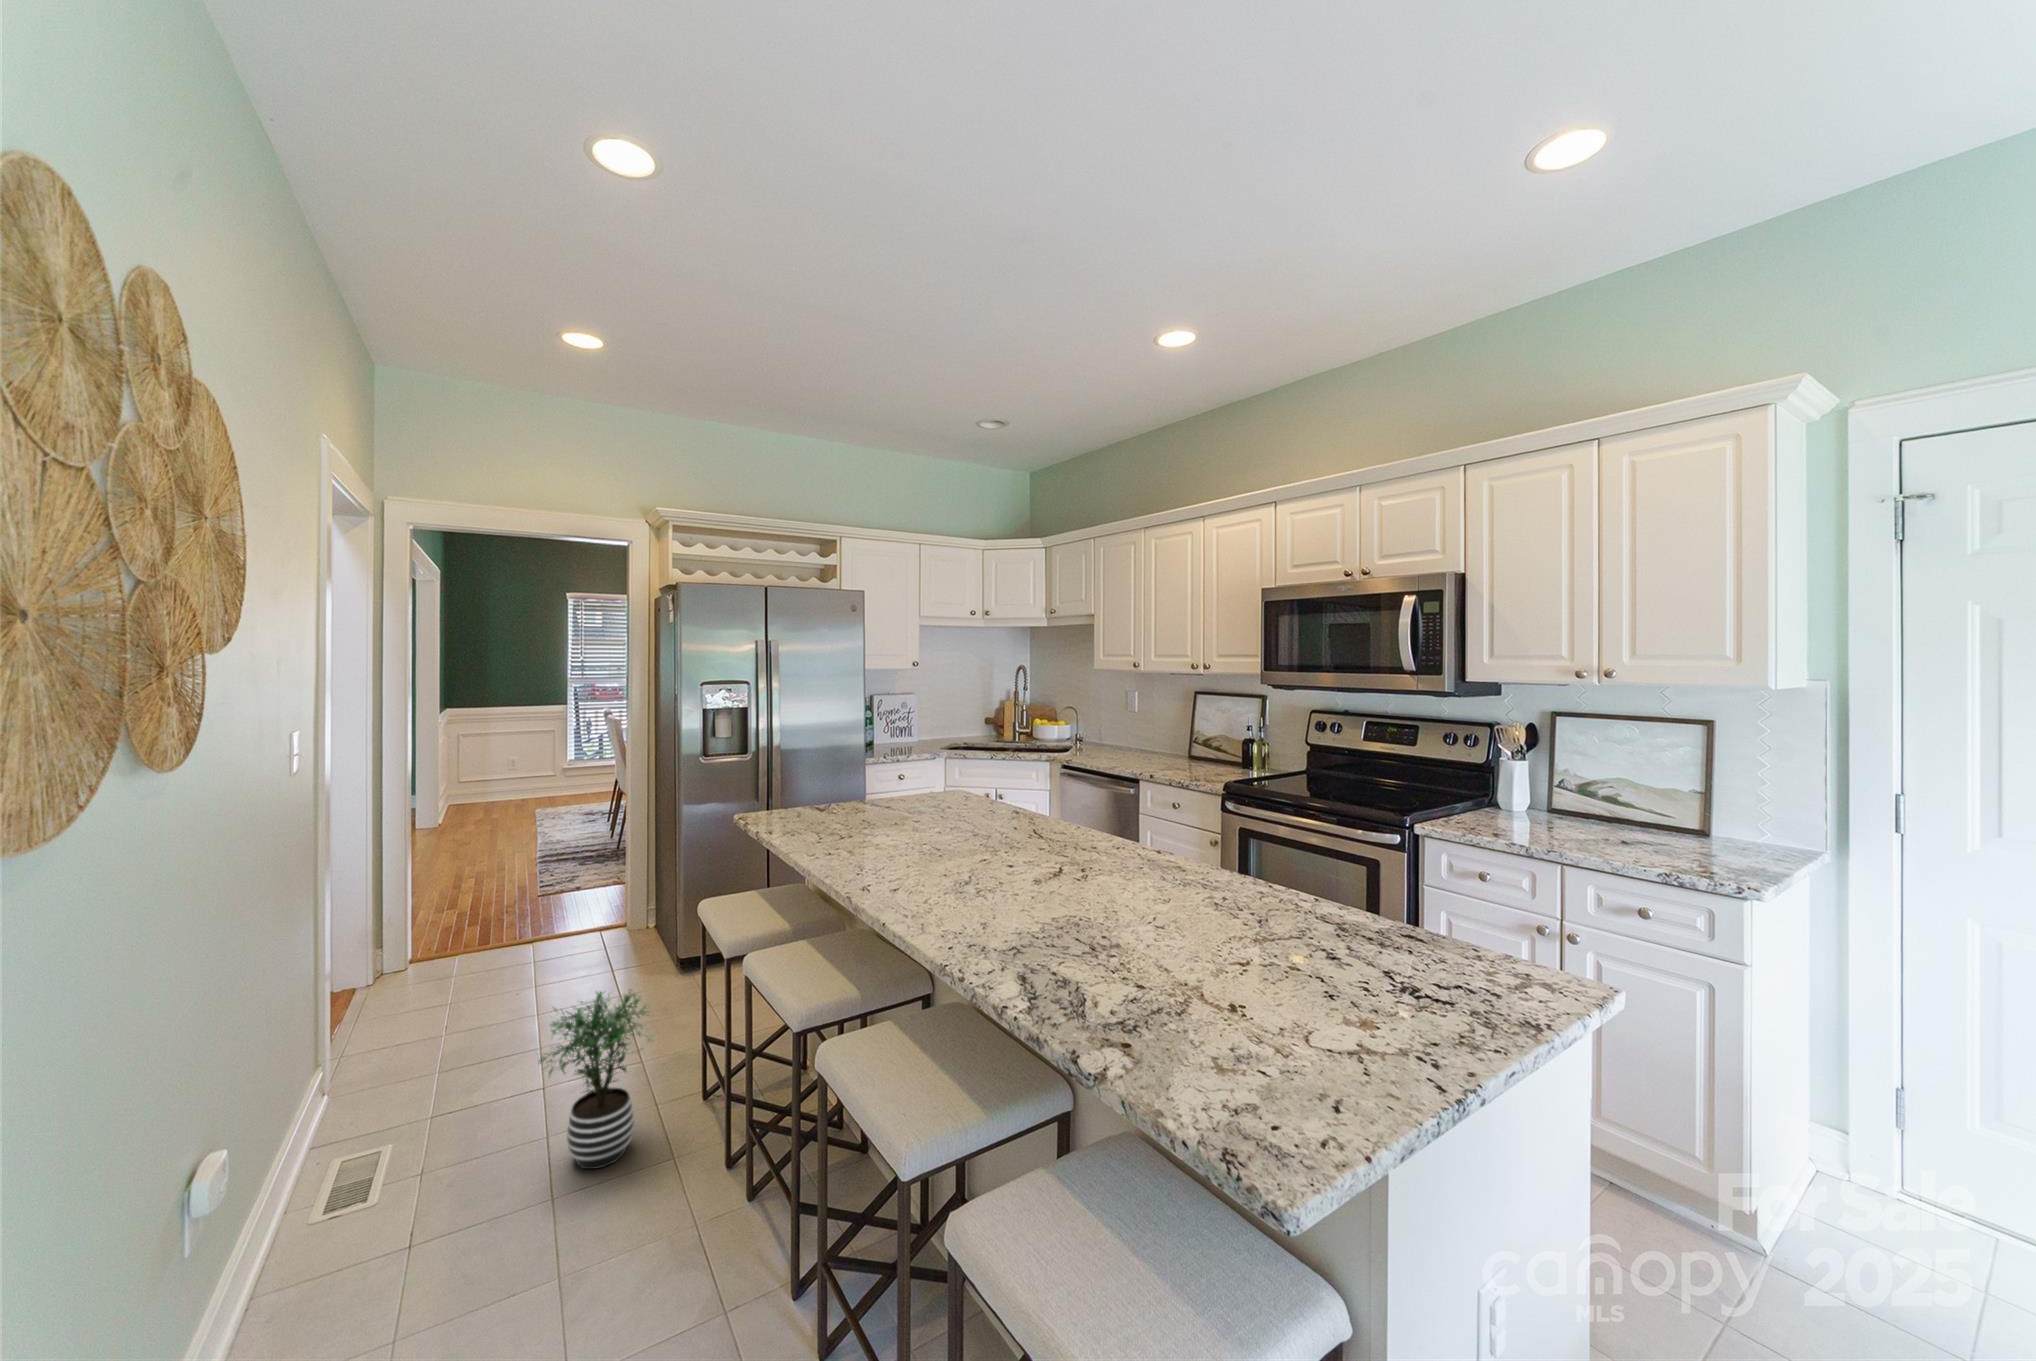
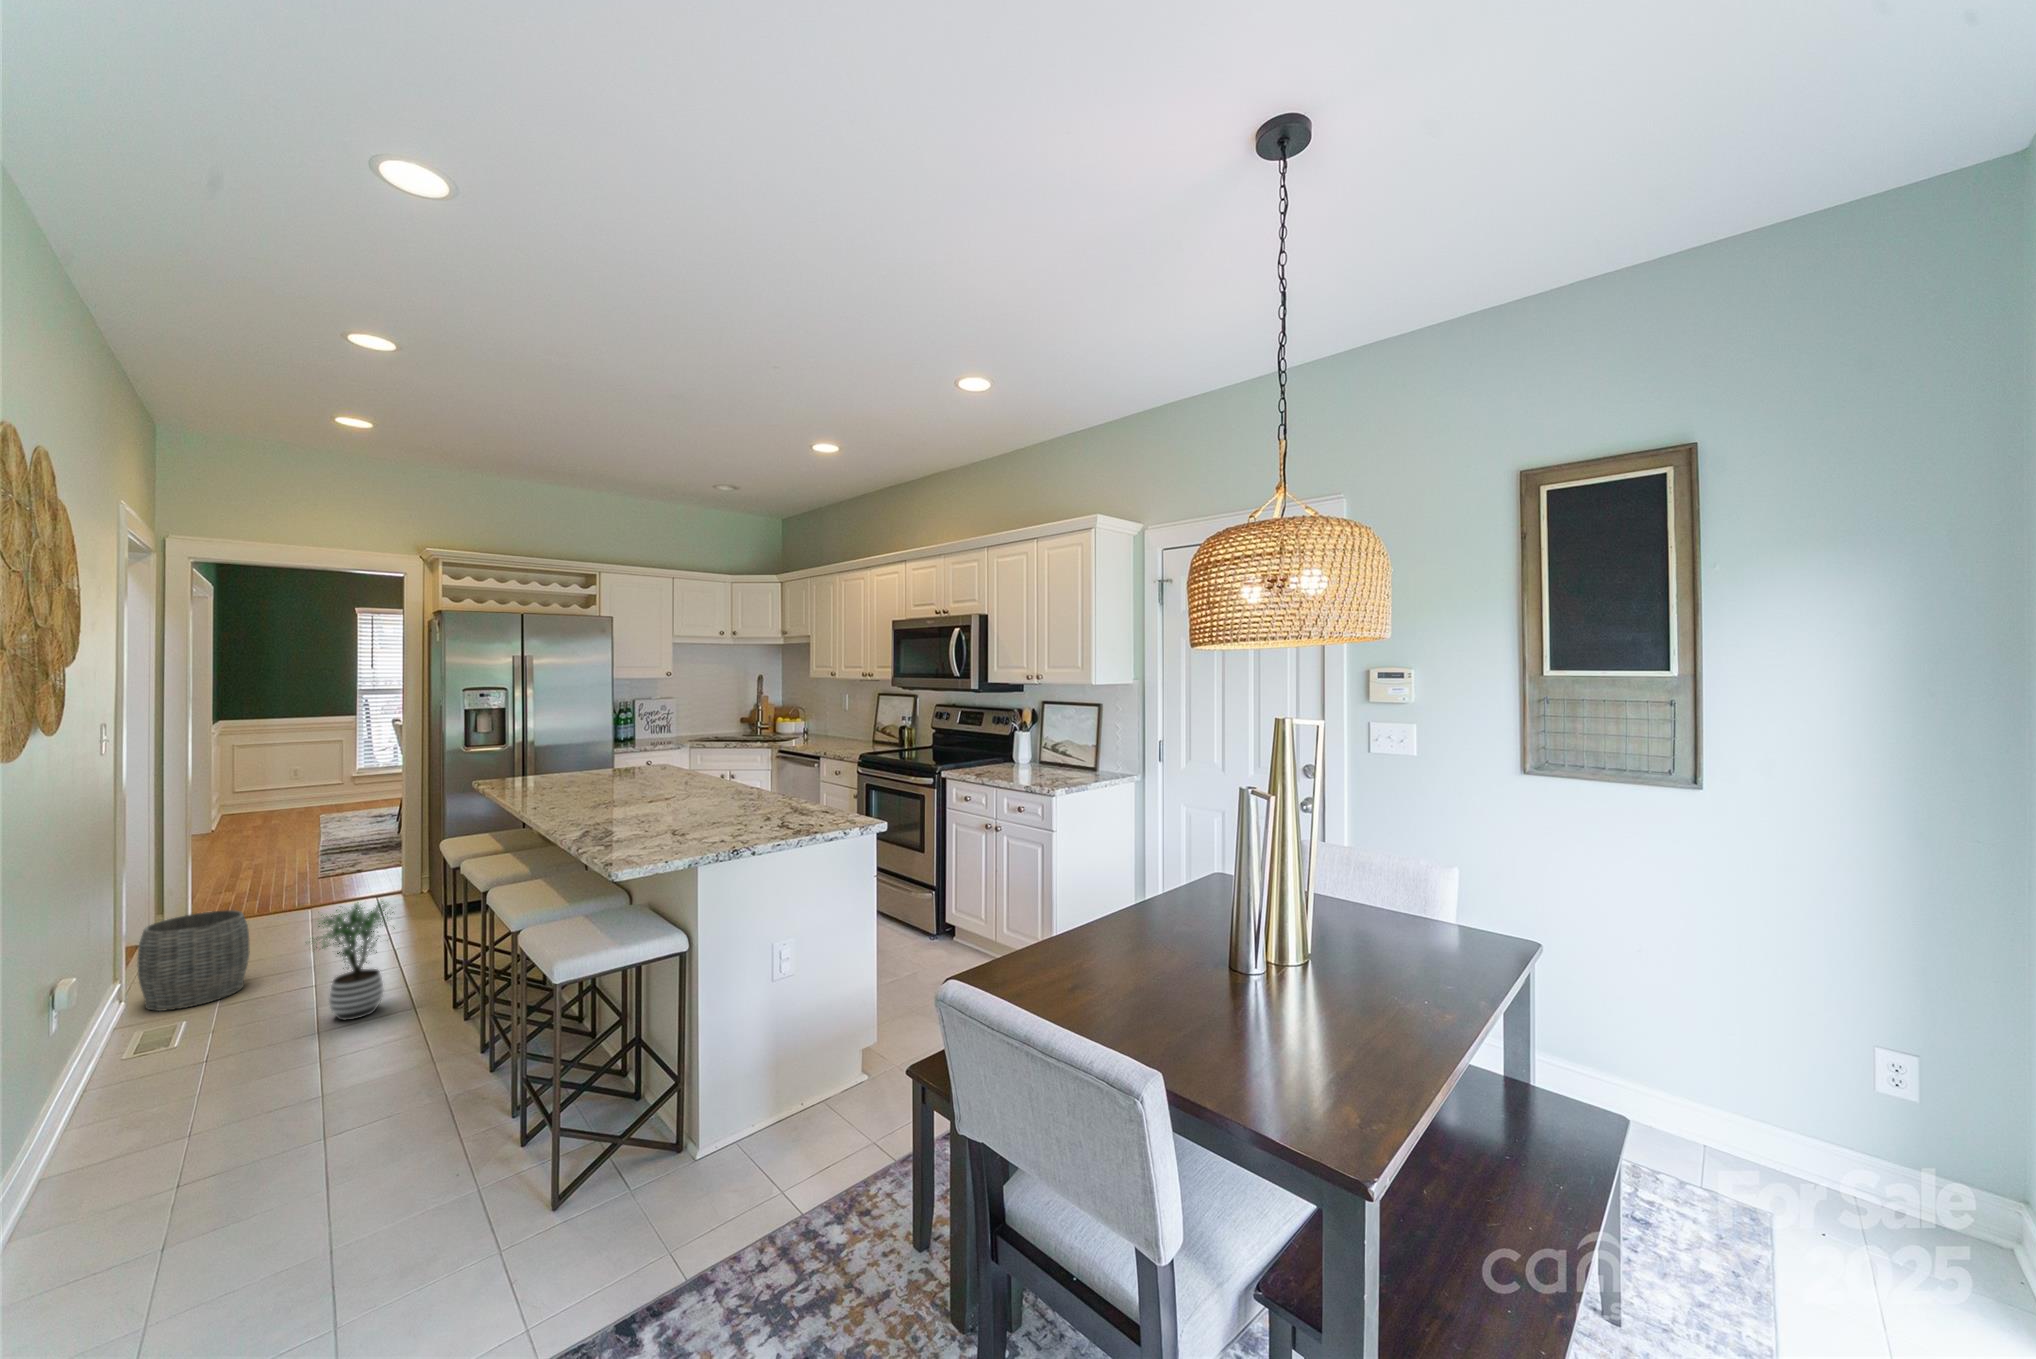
woven basket: none [339,976,468,1119] -> present [137,910,250,1011]

